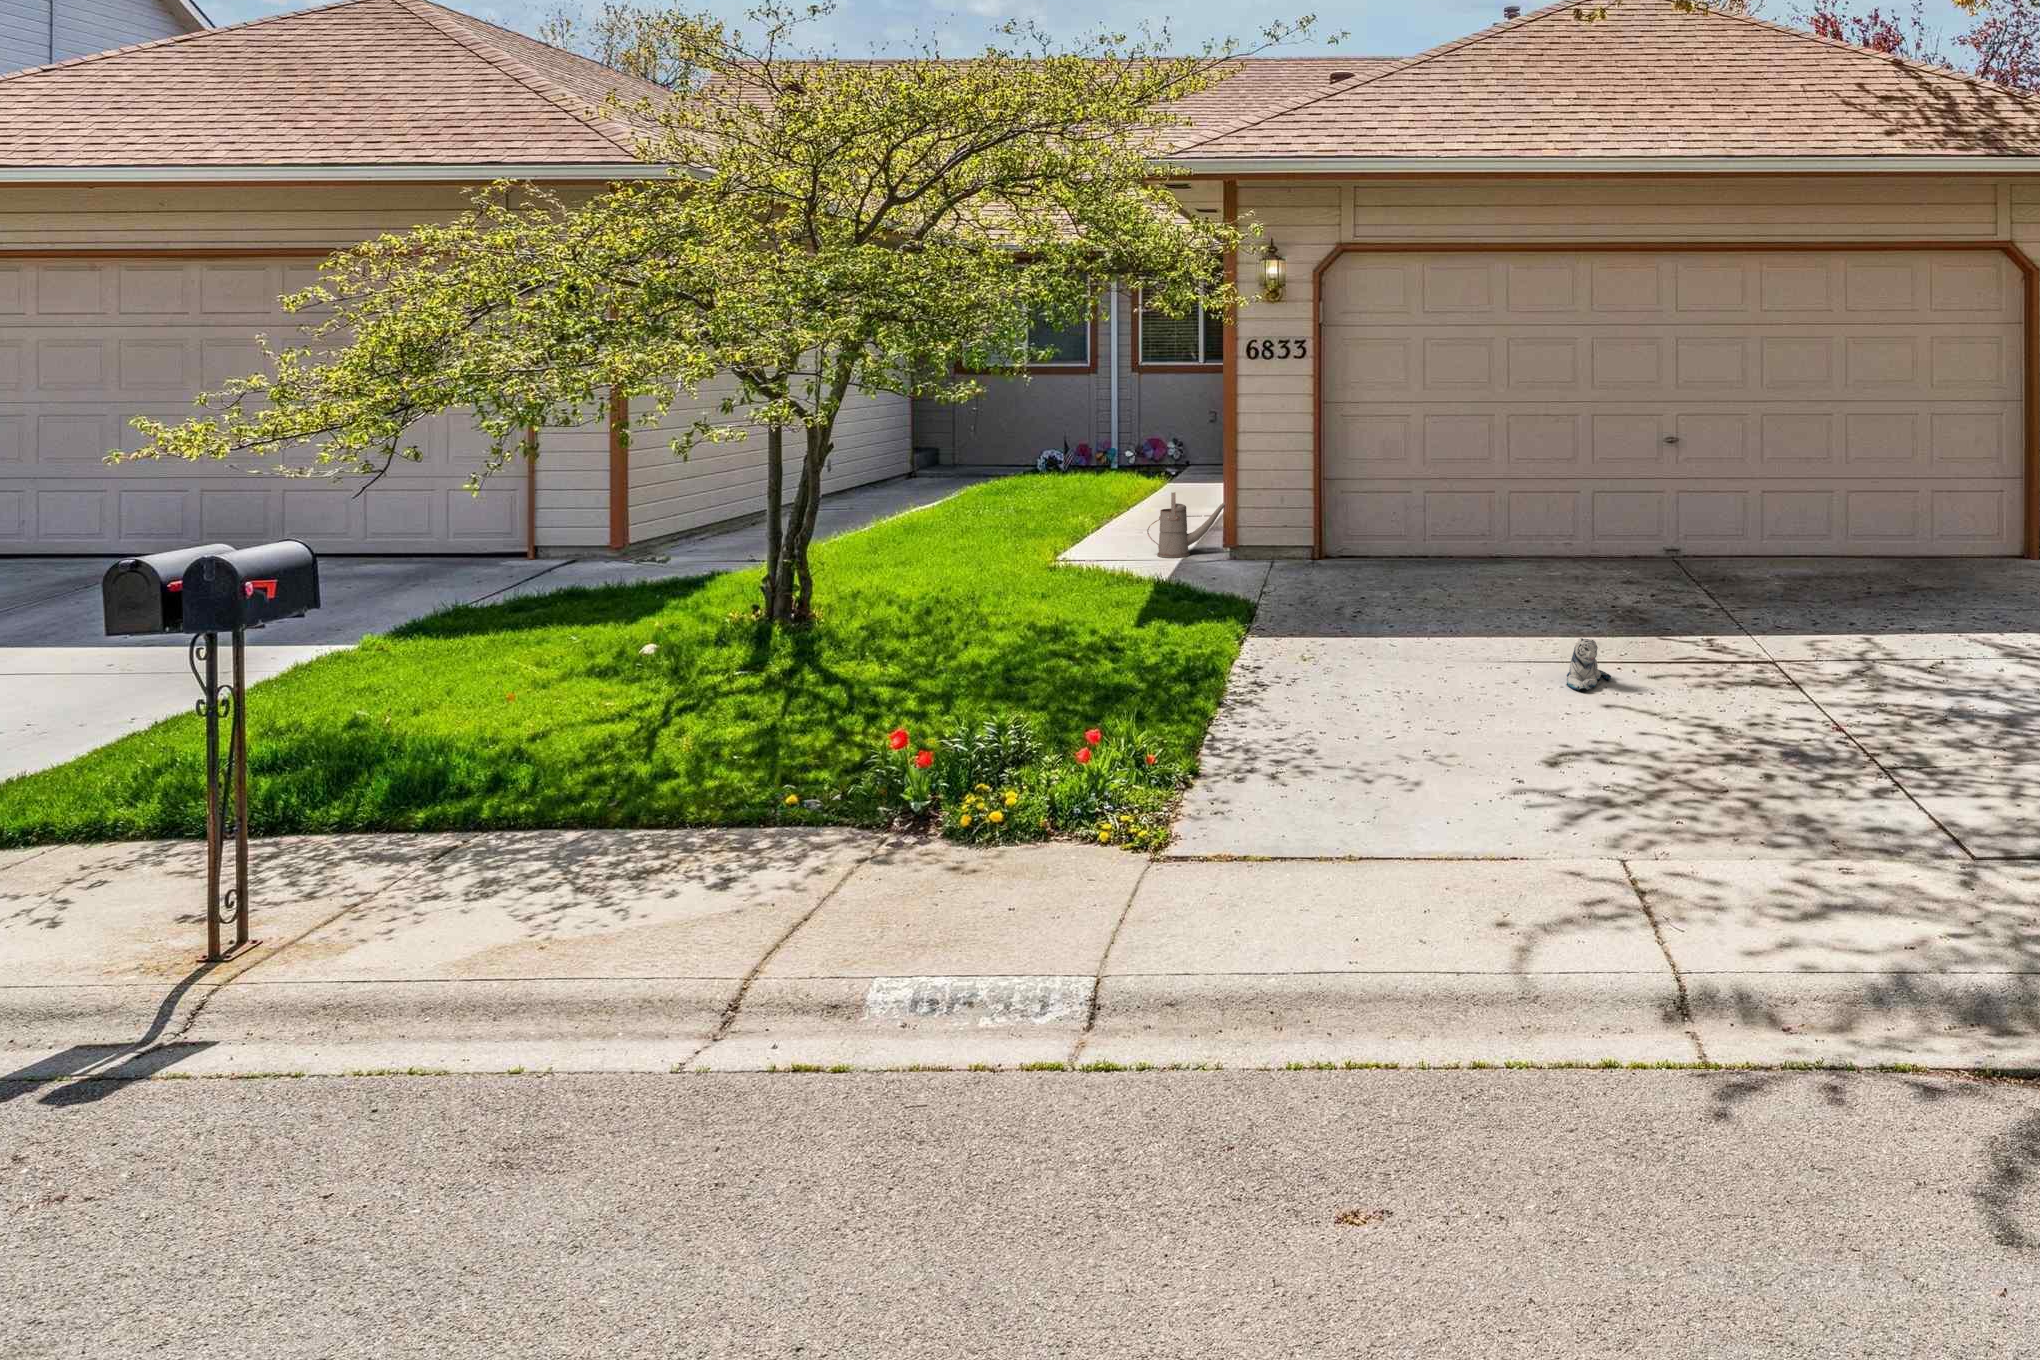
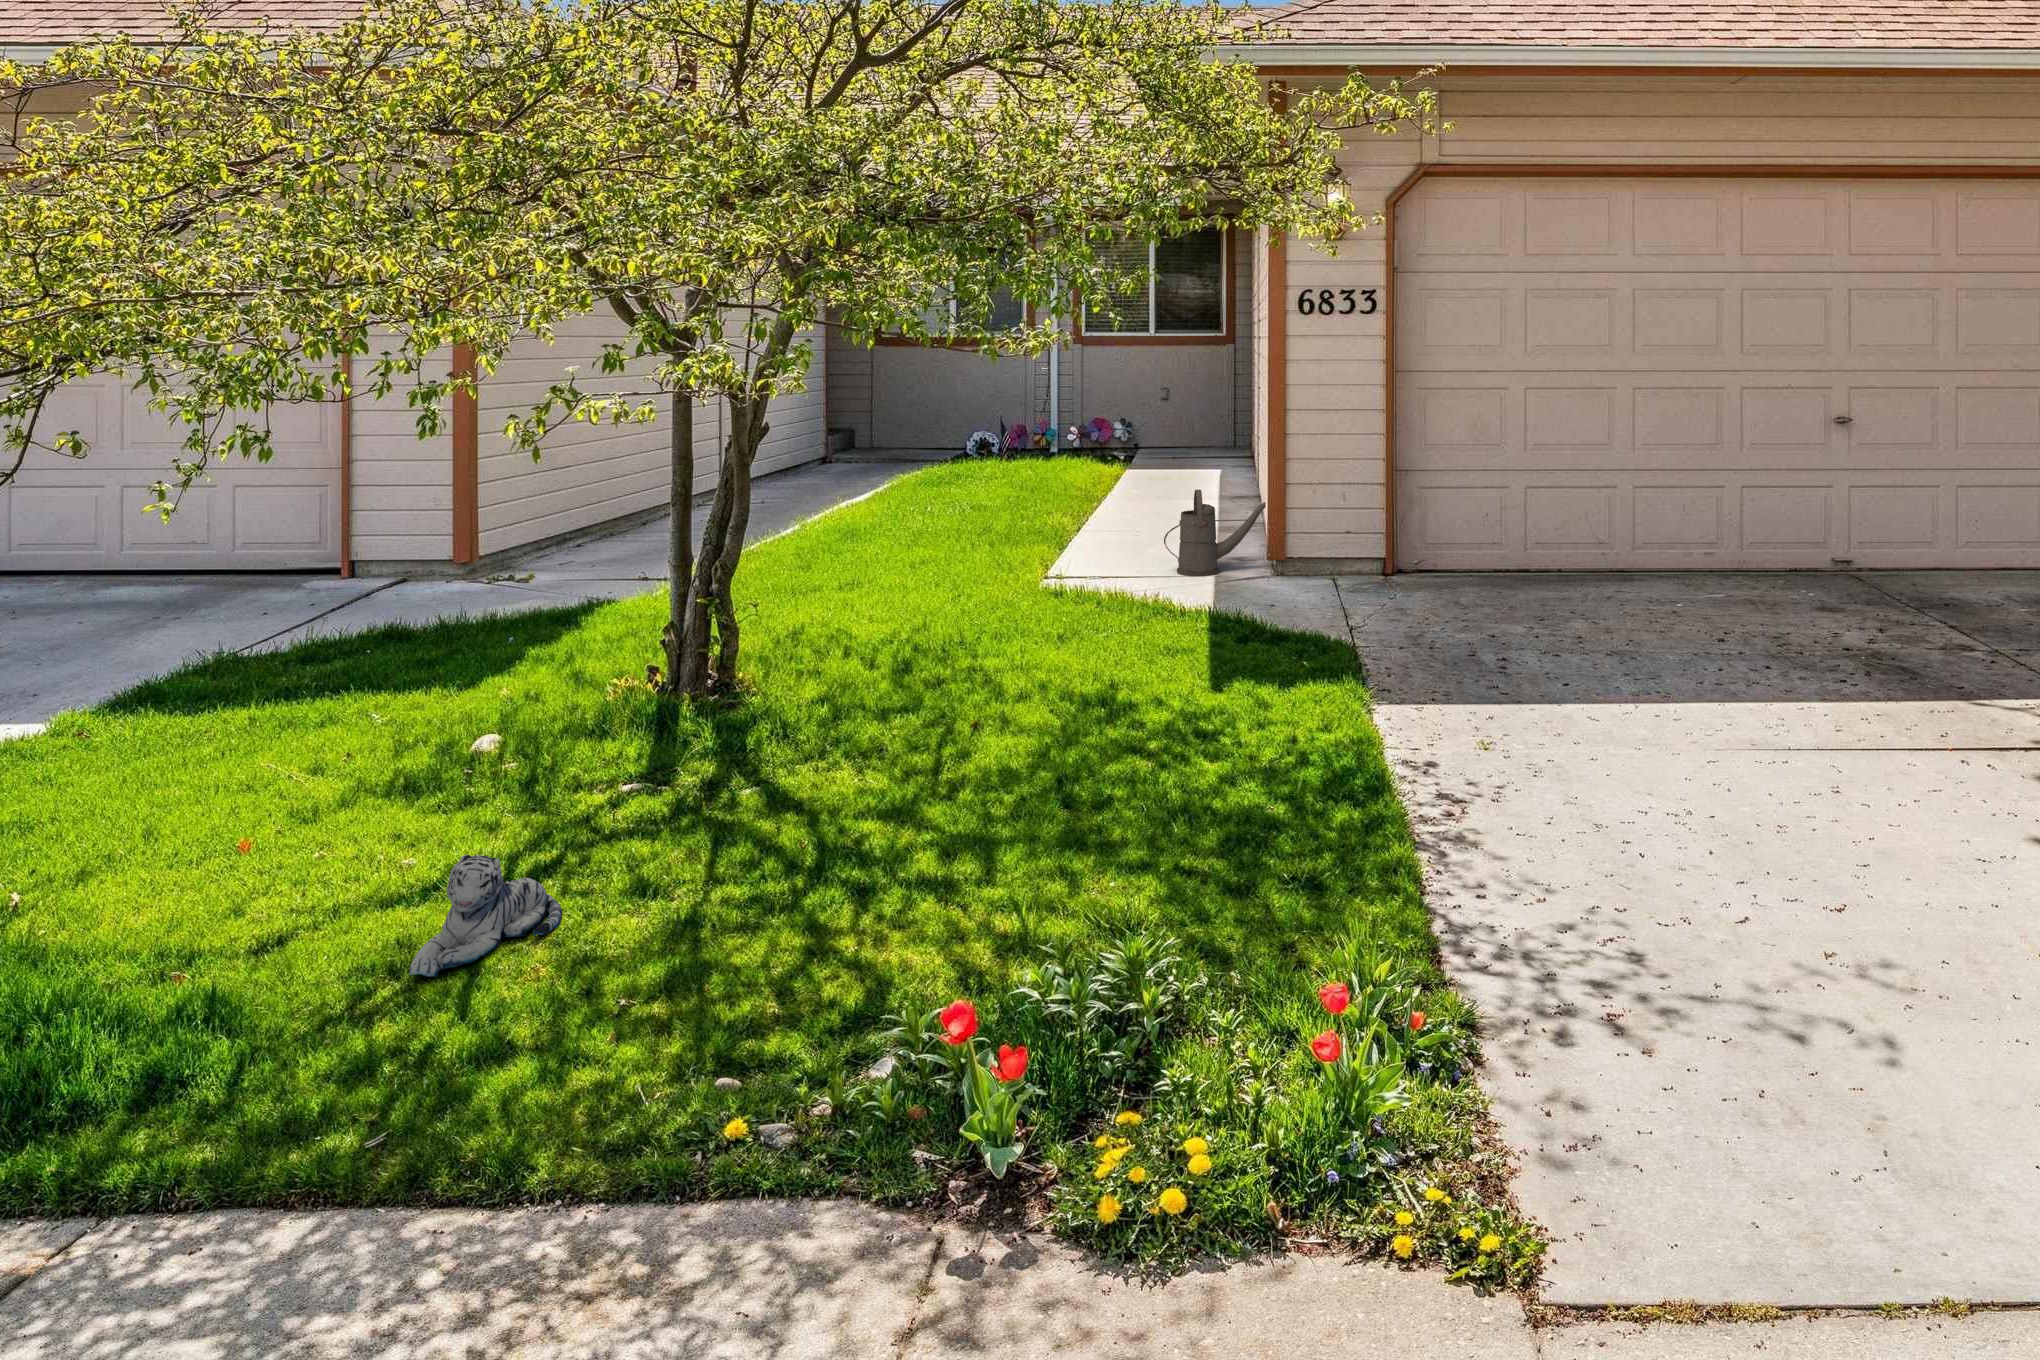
plush toy: present [1566,638,1611,690] -> present [409,855,562,977]

